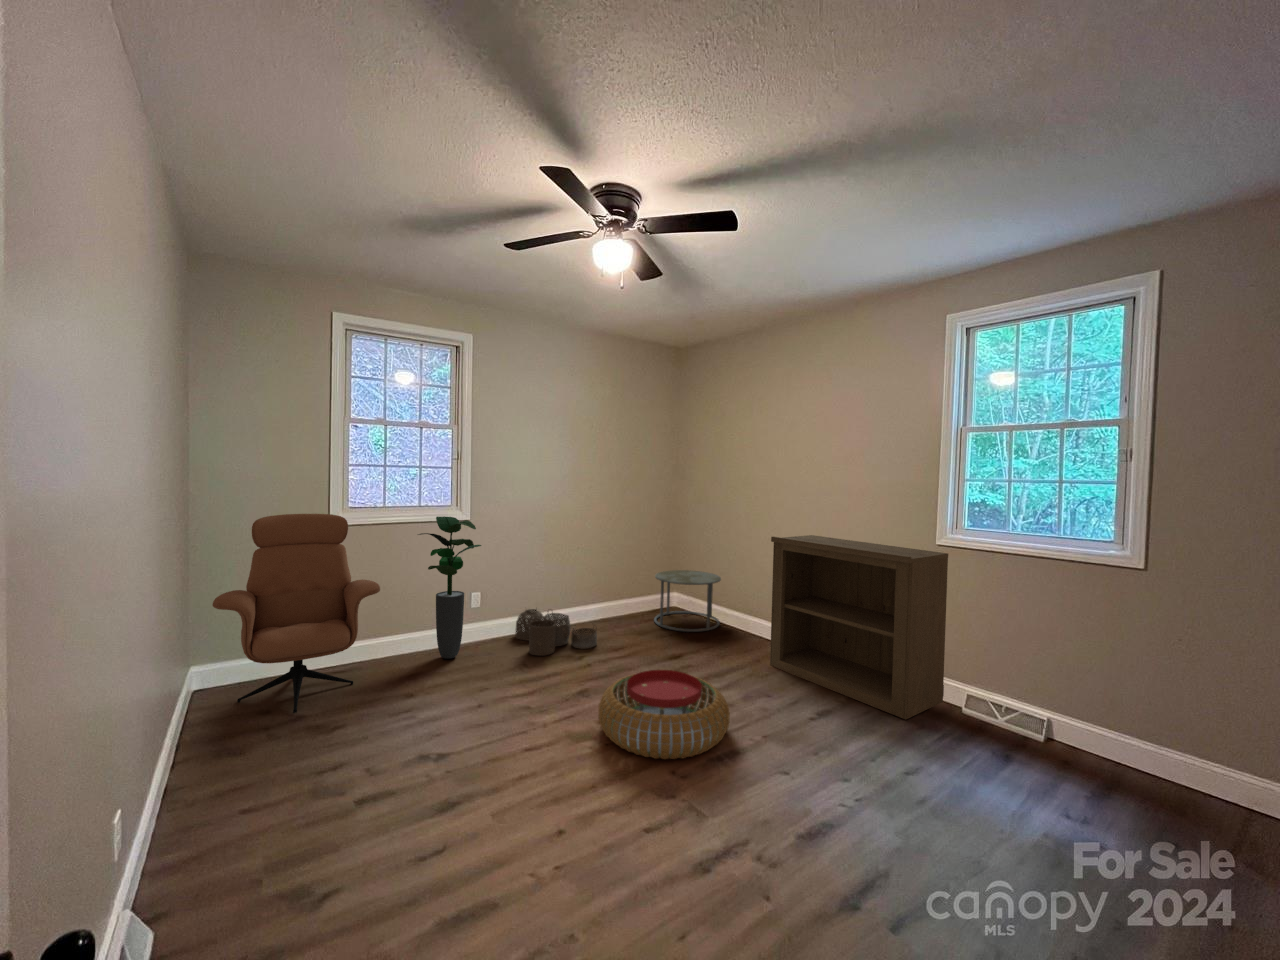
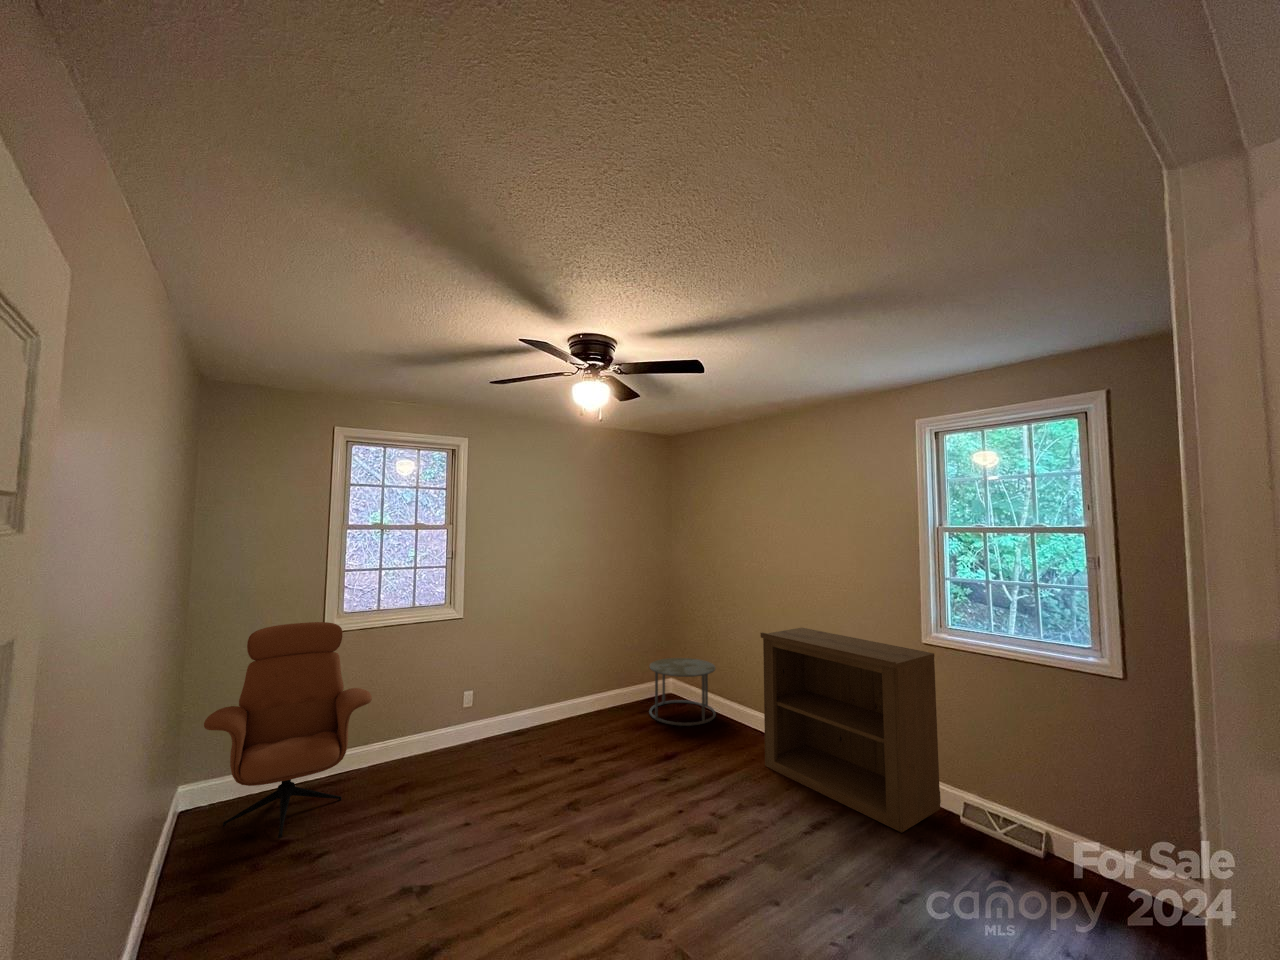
potted plant: present [418,516,481,659] -> none [410,617,474,766]
woven basket: present [515,609,597,655] -> none [508,704,590,759]
pouf: present [598,670,730,759] -> none [586,783,720,890]

